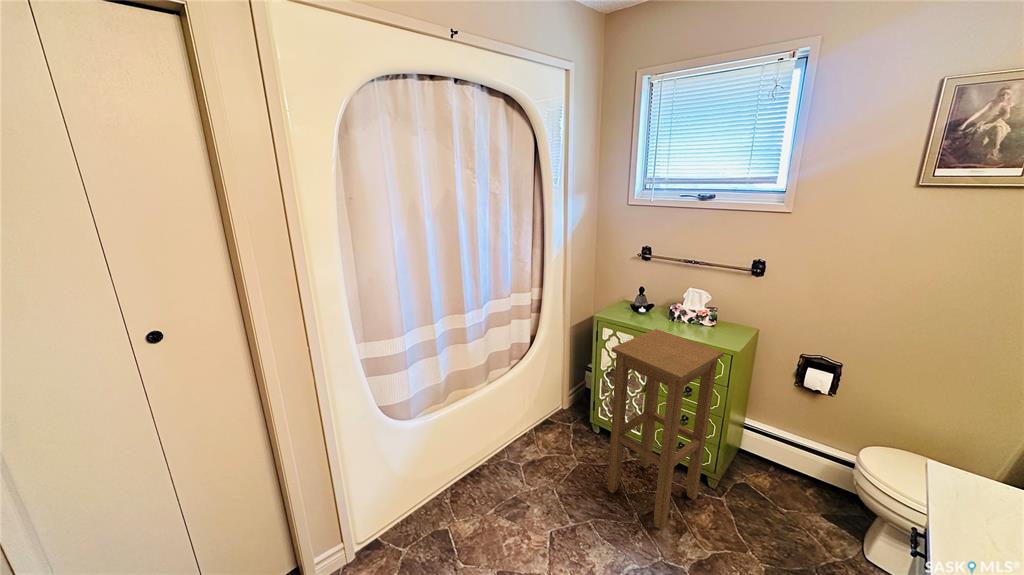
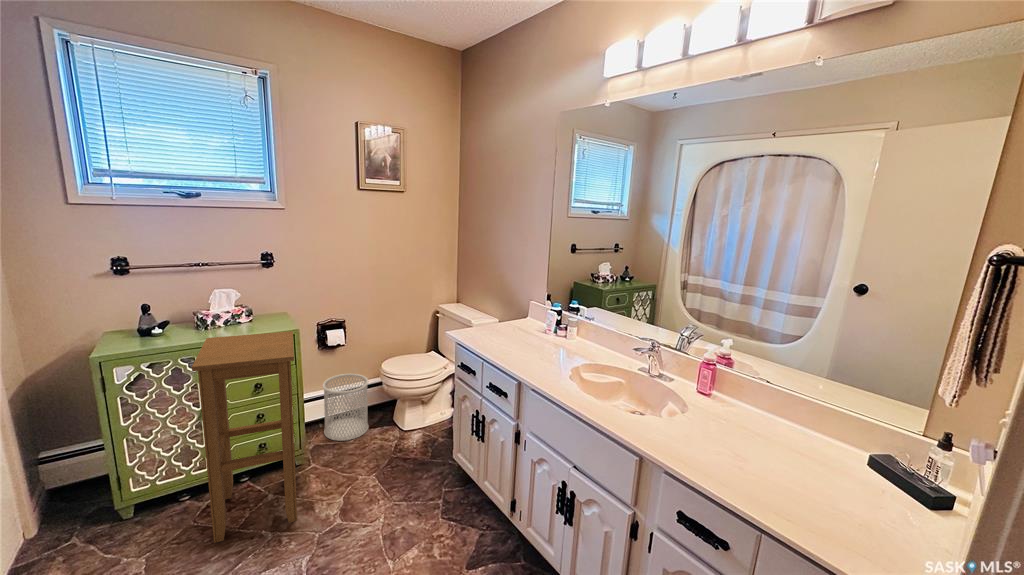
wastebasket: none [764,424,842,515] -> present [323,374,368,441]

